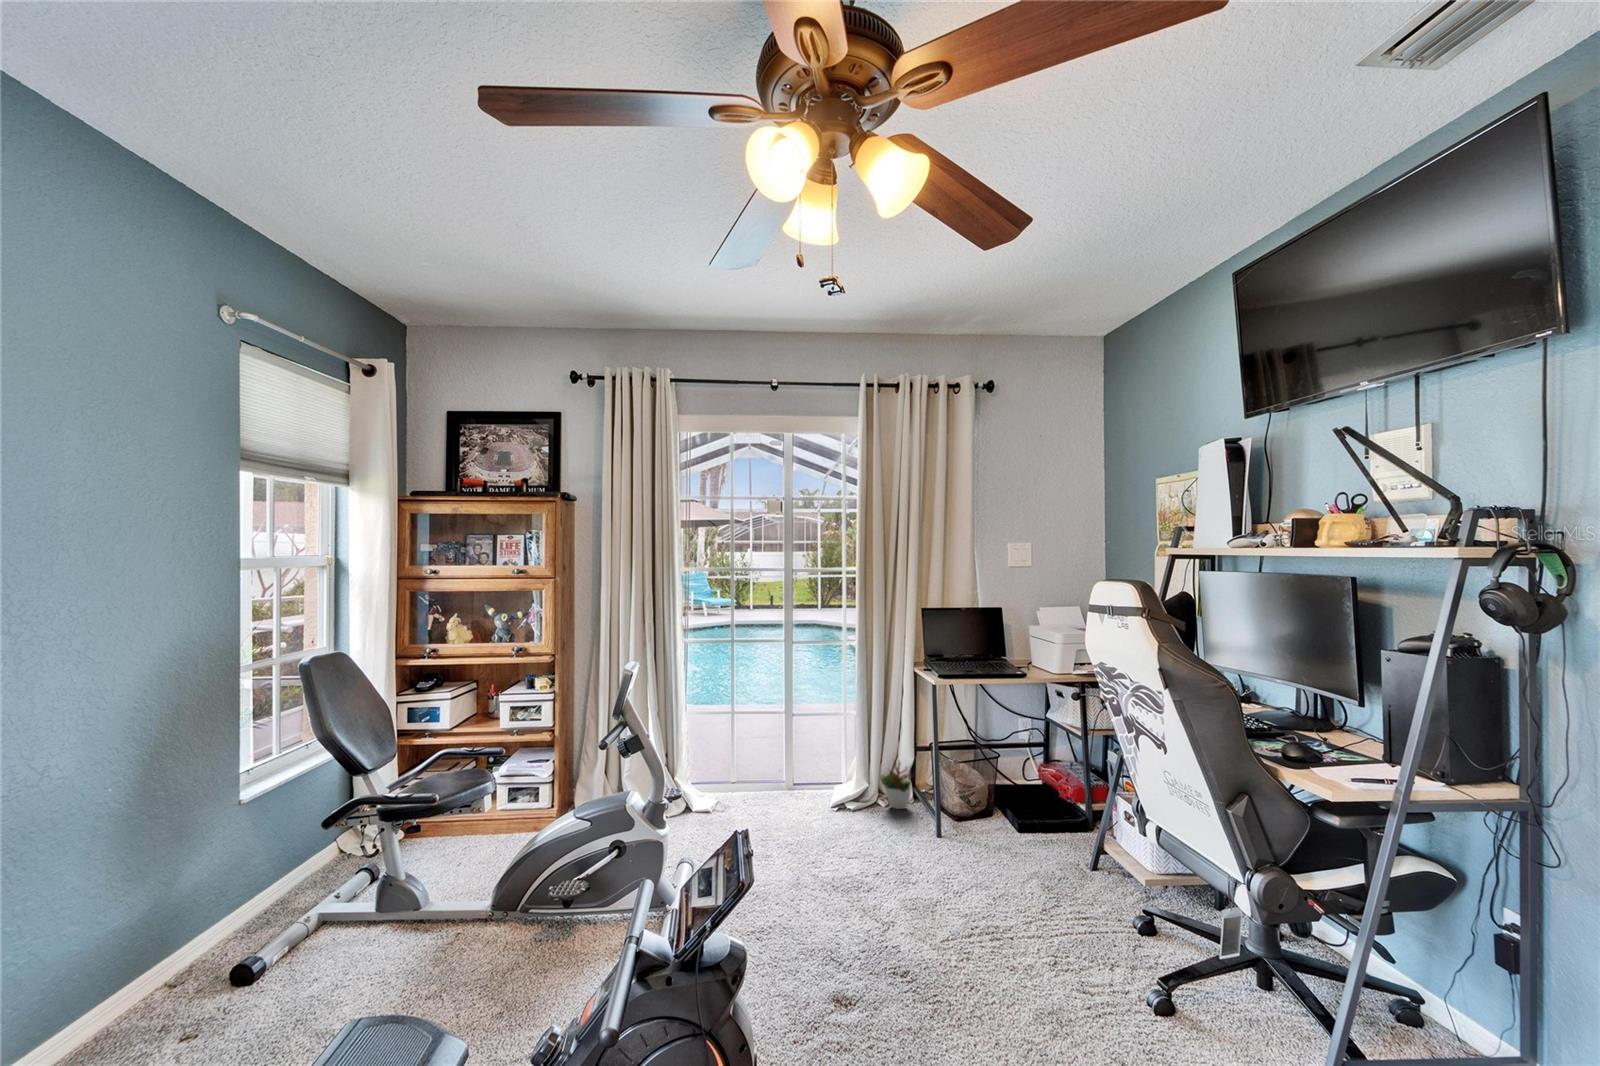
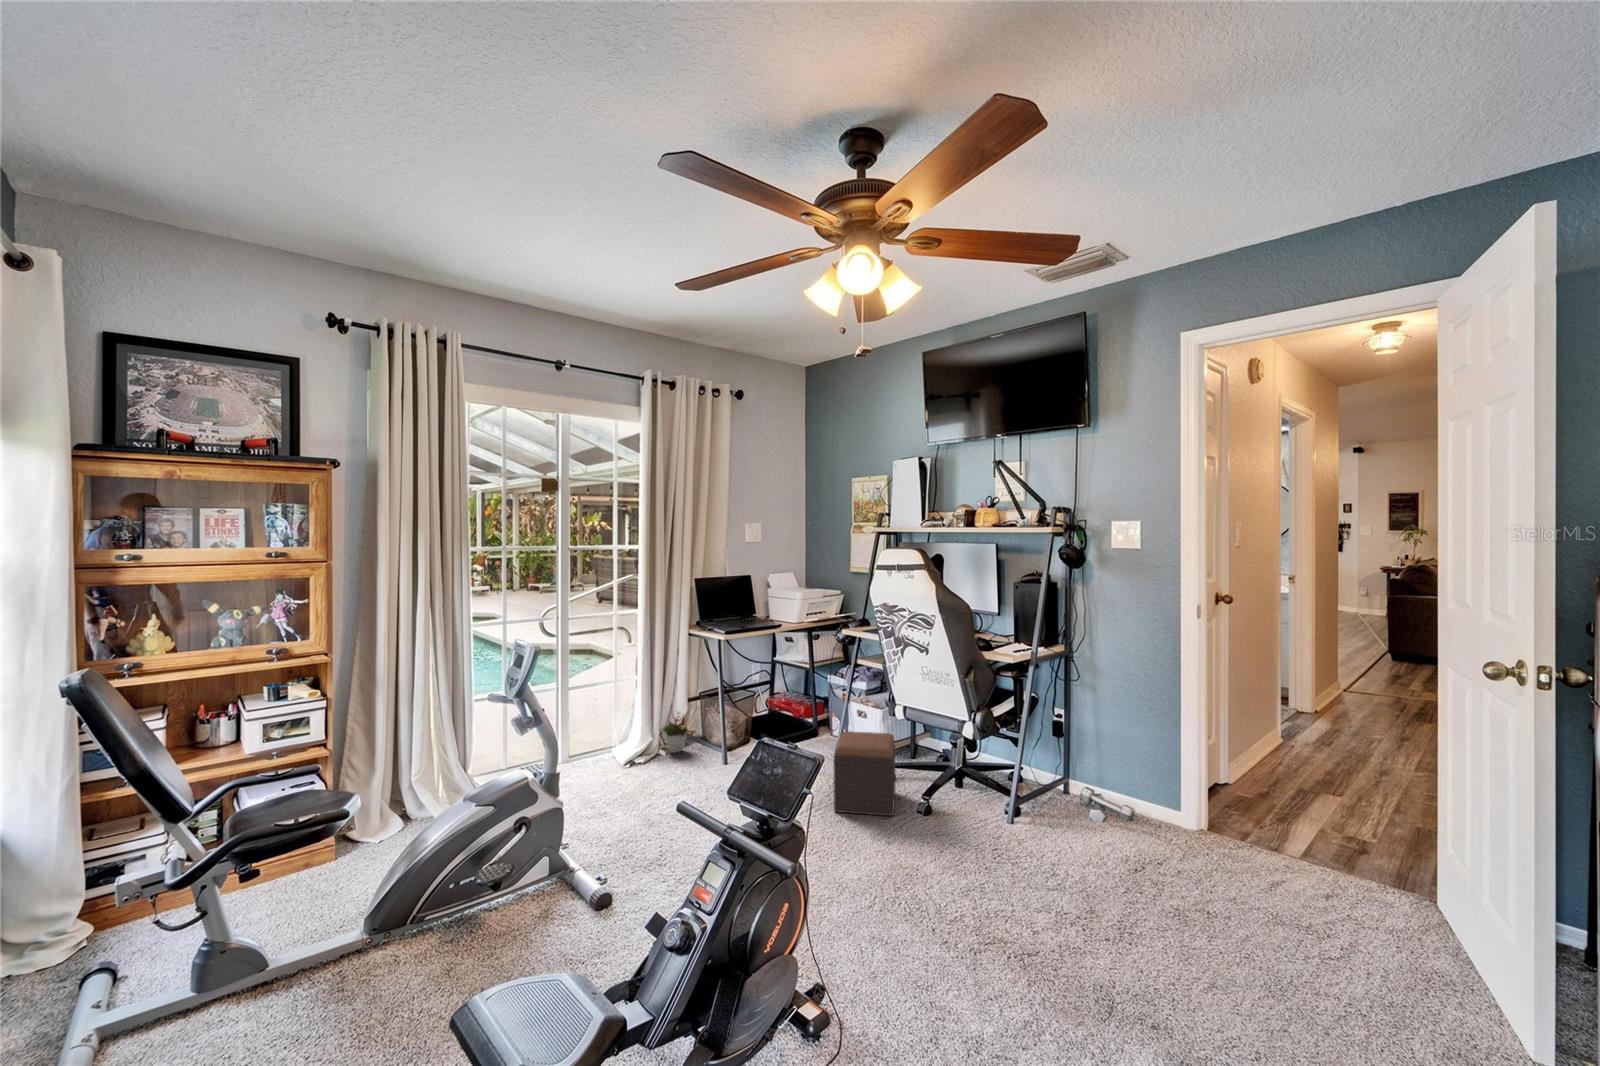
footstool: none [1005,838,1124,987] -> present [834,731,896,816]

